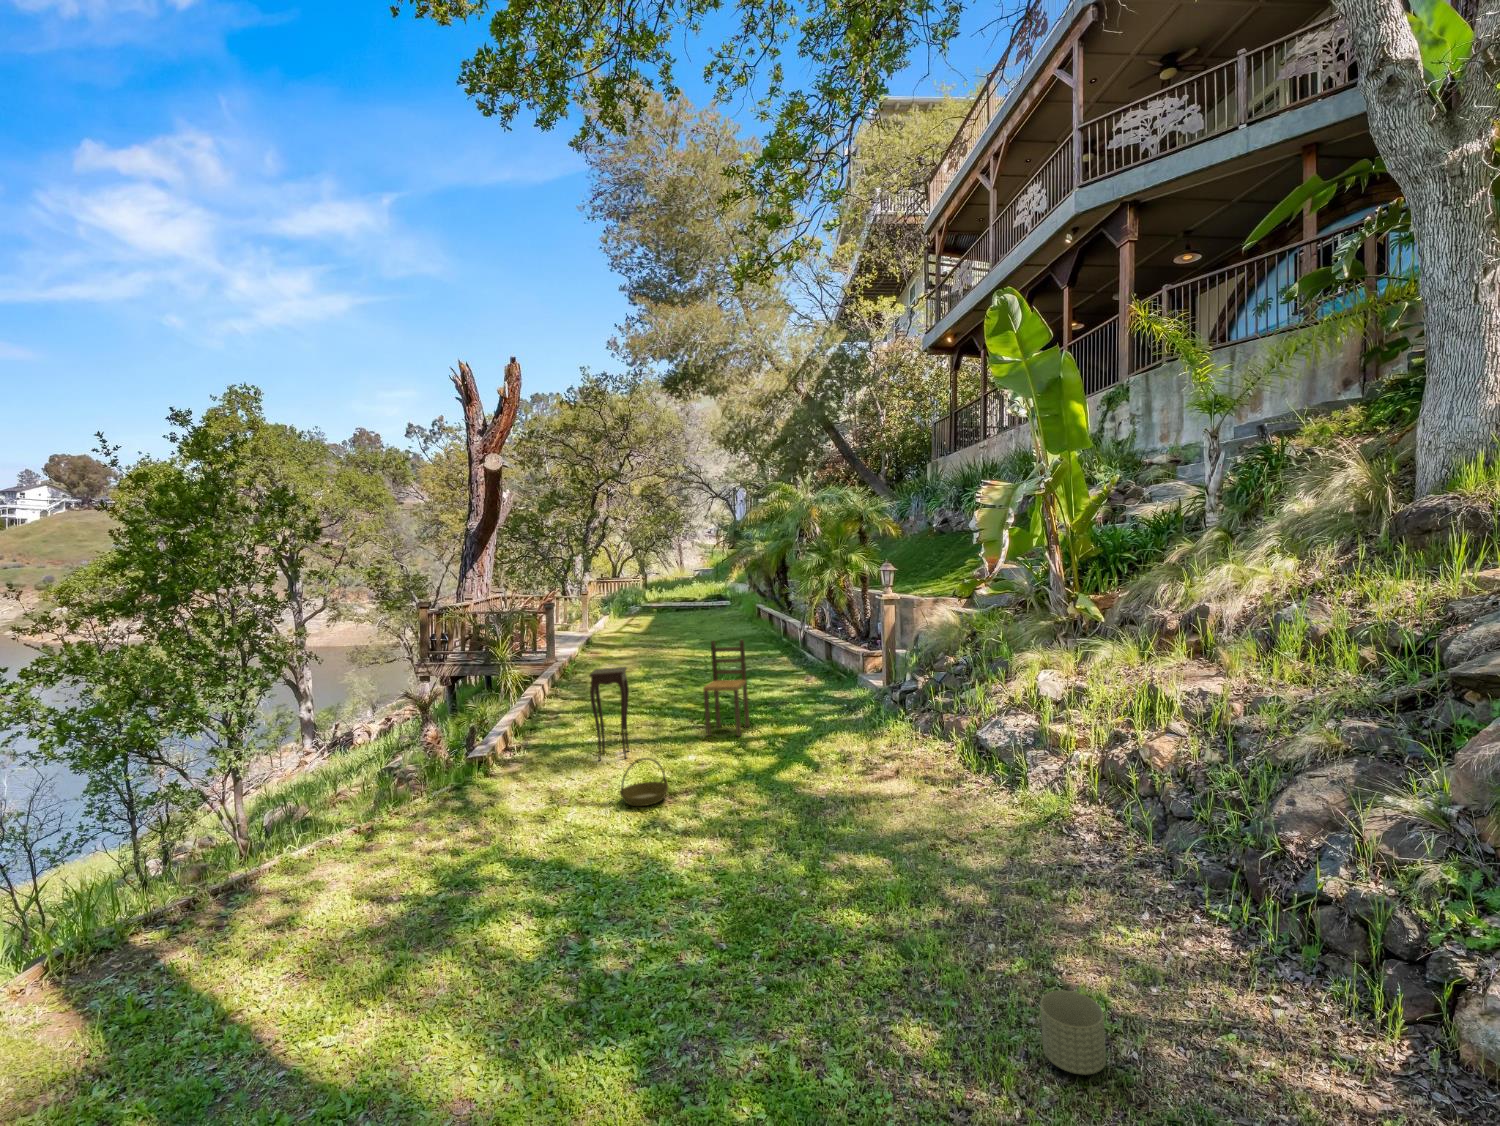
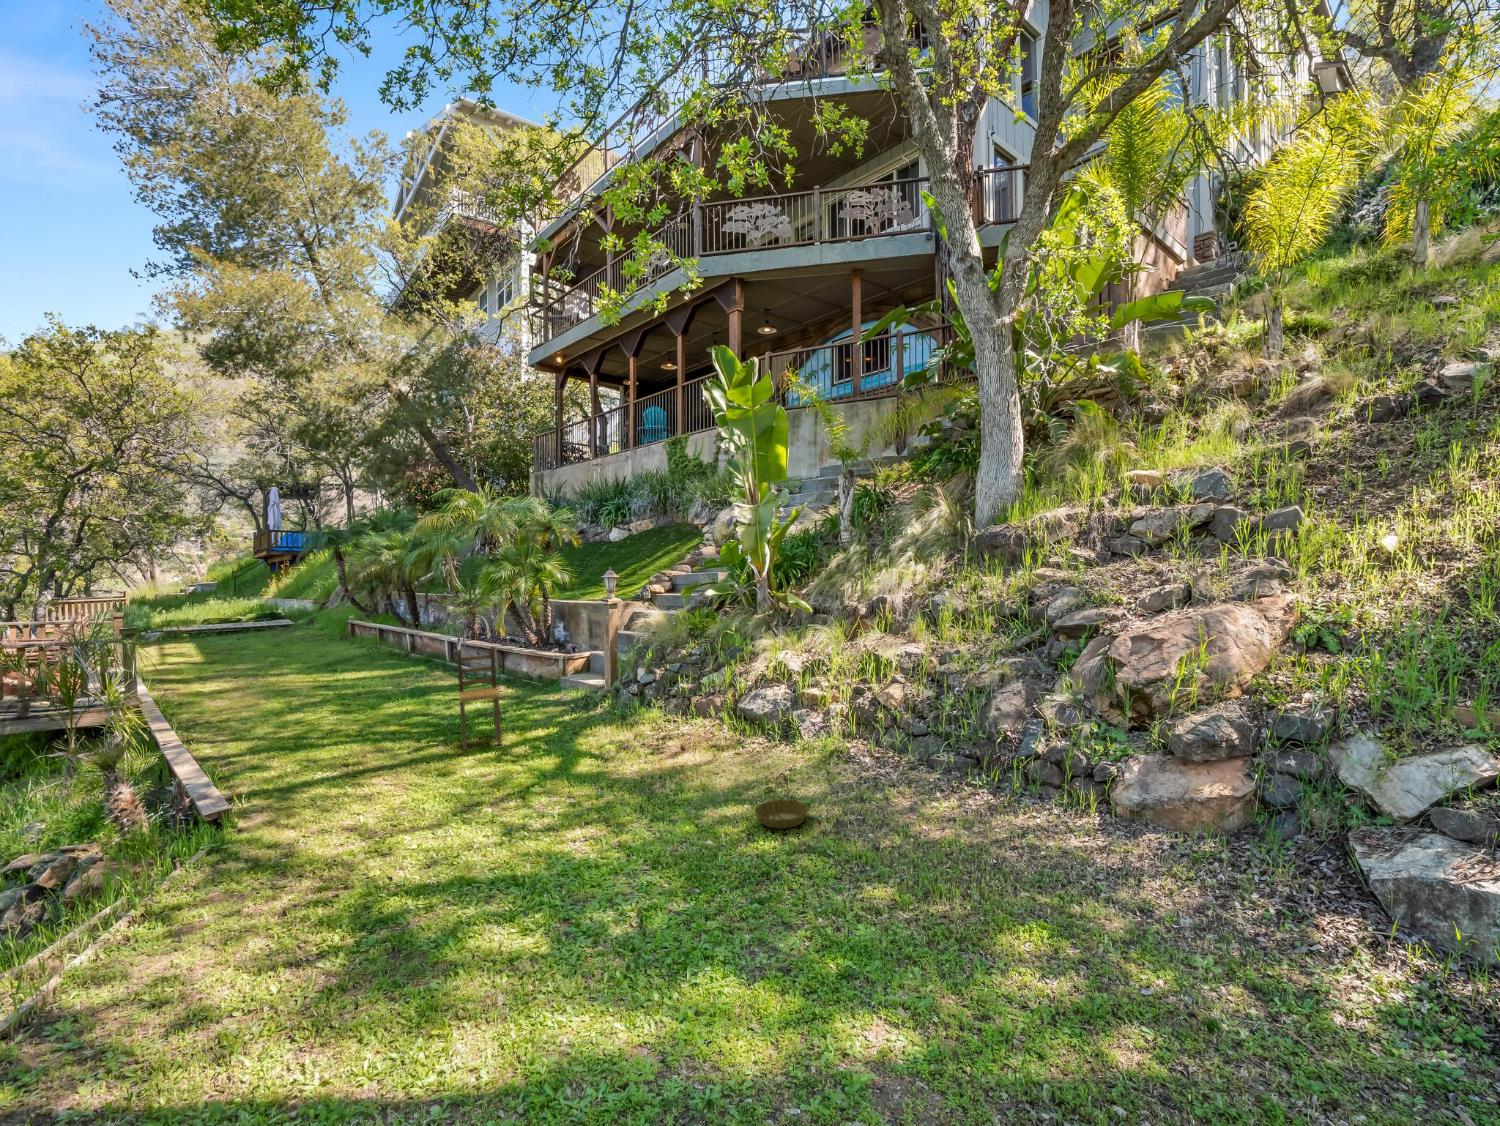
side table: present [589,667,629,761] -> none [344,682,395,791]
basket: present [620,758,669,806] -> present [754,773,809,829]
planter: present [1040,990,1106,1075] -> none [957,826,996,870]

